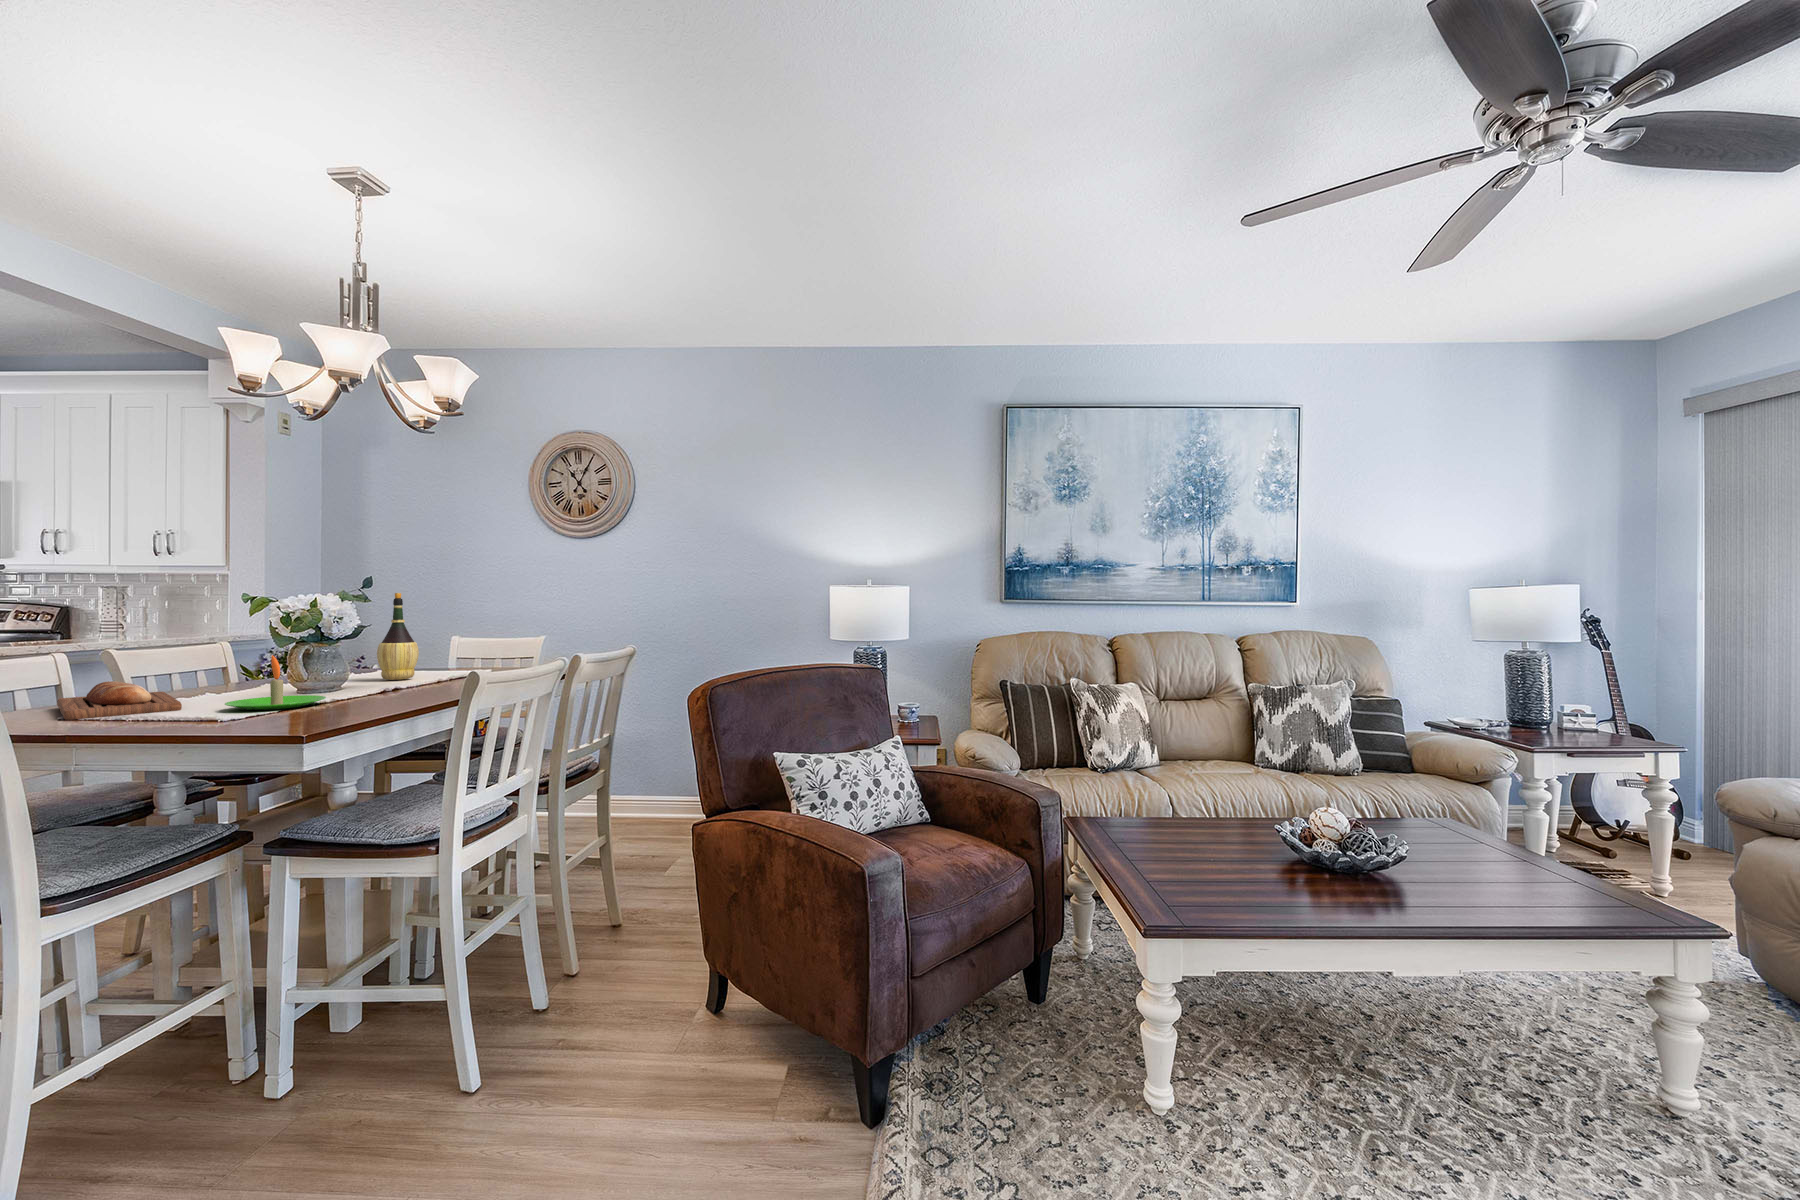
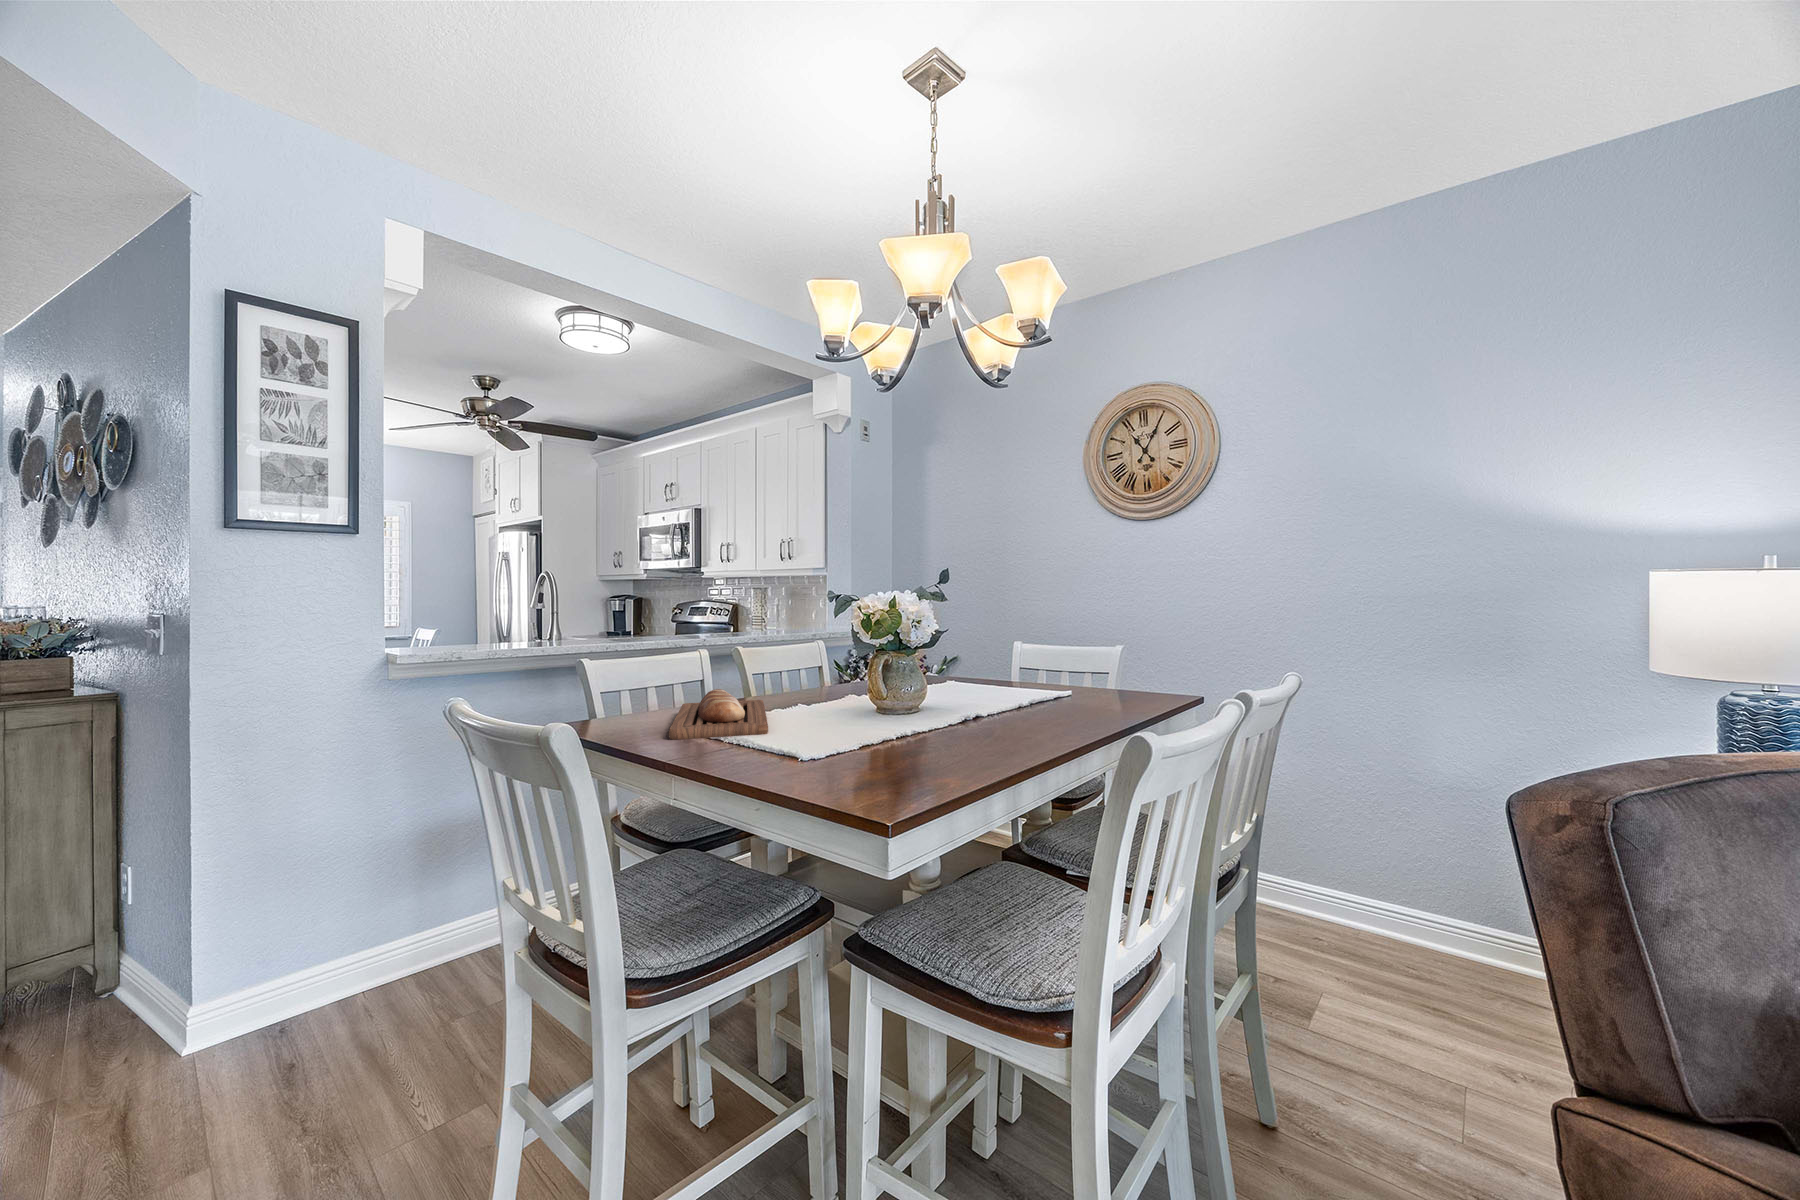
wine bottle: present [377,593,419,680] -> none [951,589,993,693]
candle: present [225,655,326,710] -> none [803,674,906,748]

